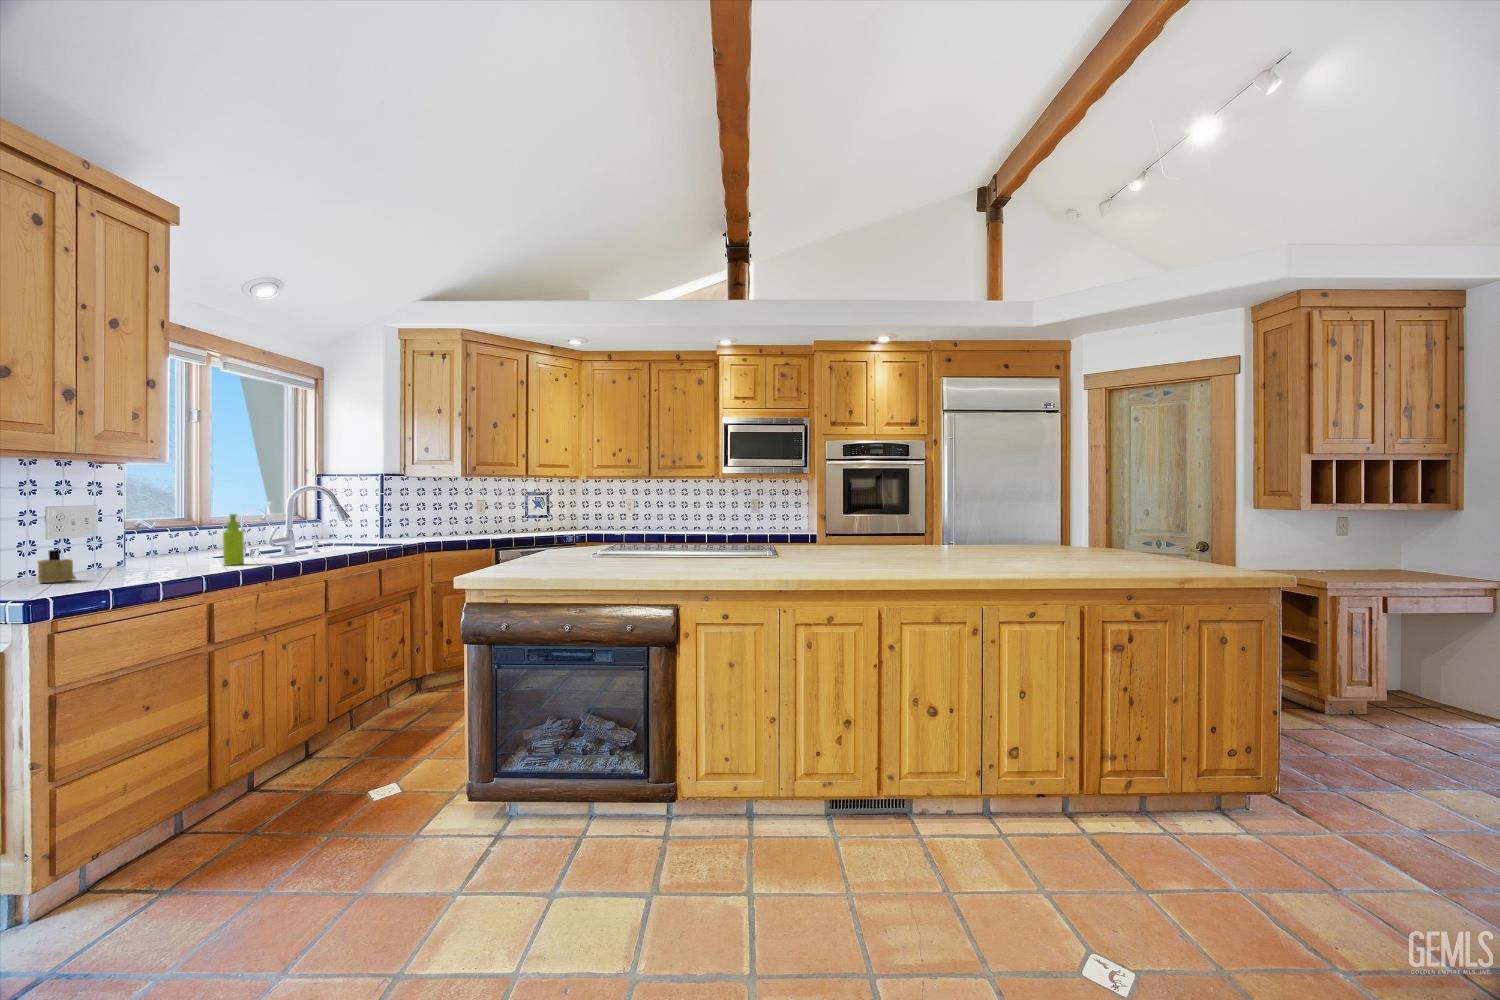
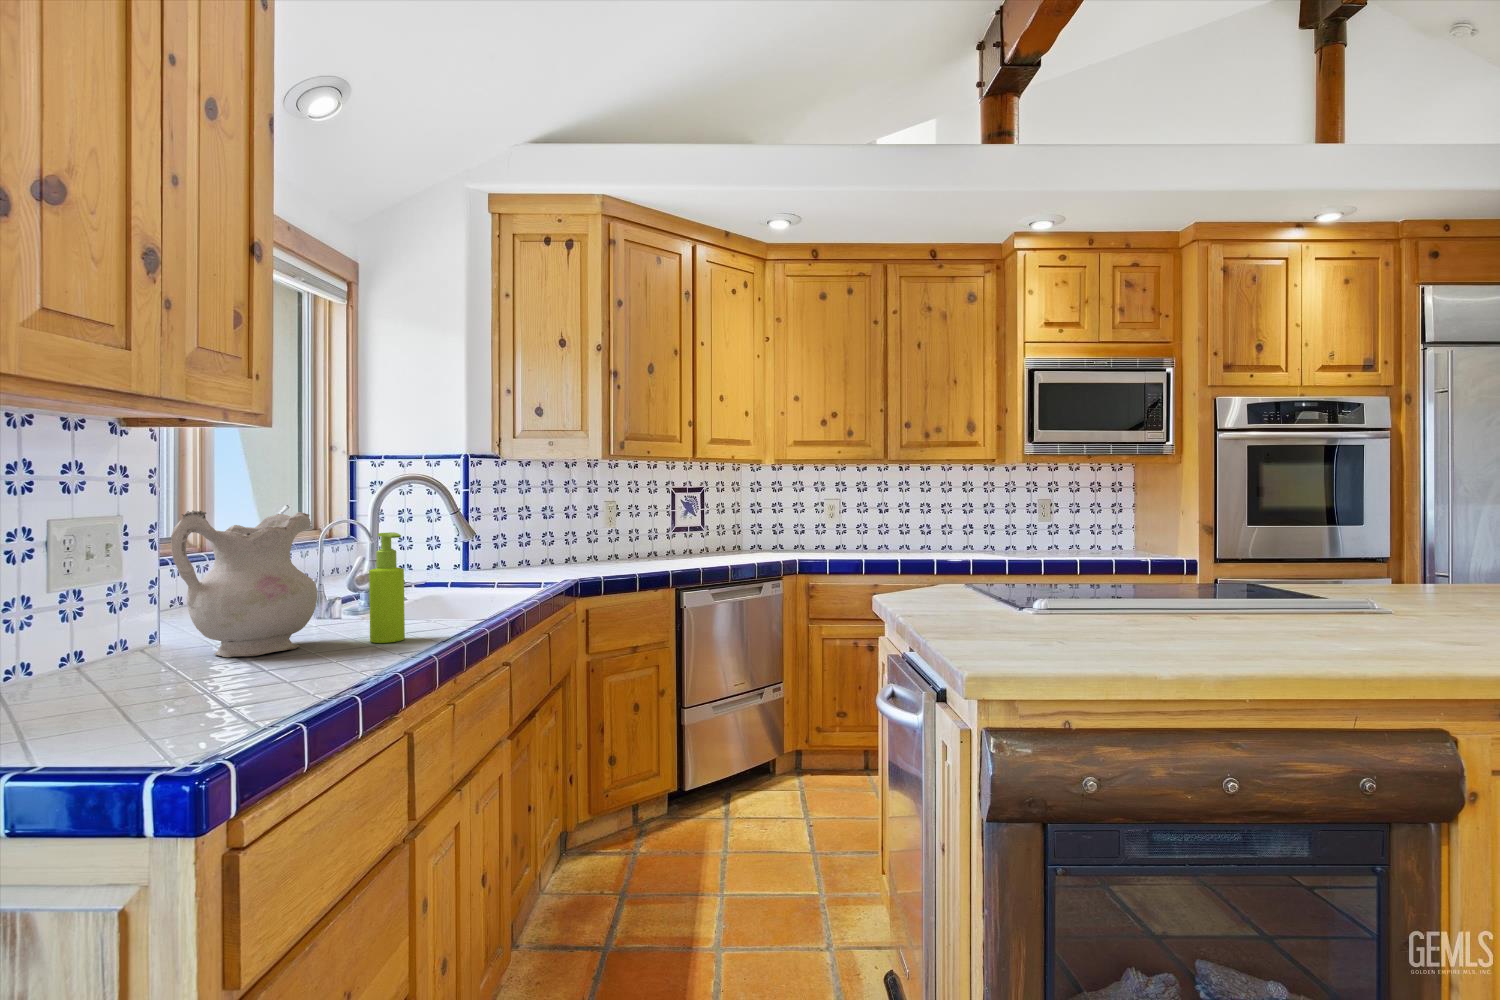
ceramic pitcher: none [110,503,197,570] -> present [171,511,318,657]
candle: present [38,550,76,583] -> none [83,622,155,705]

